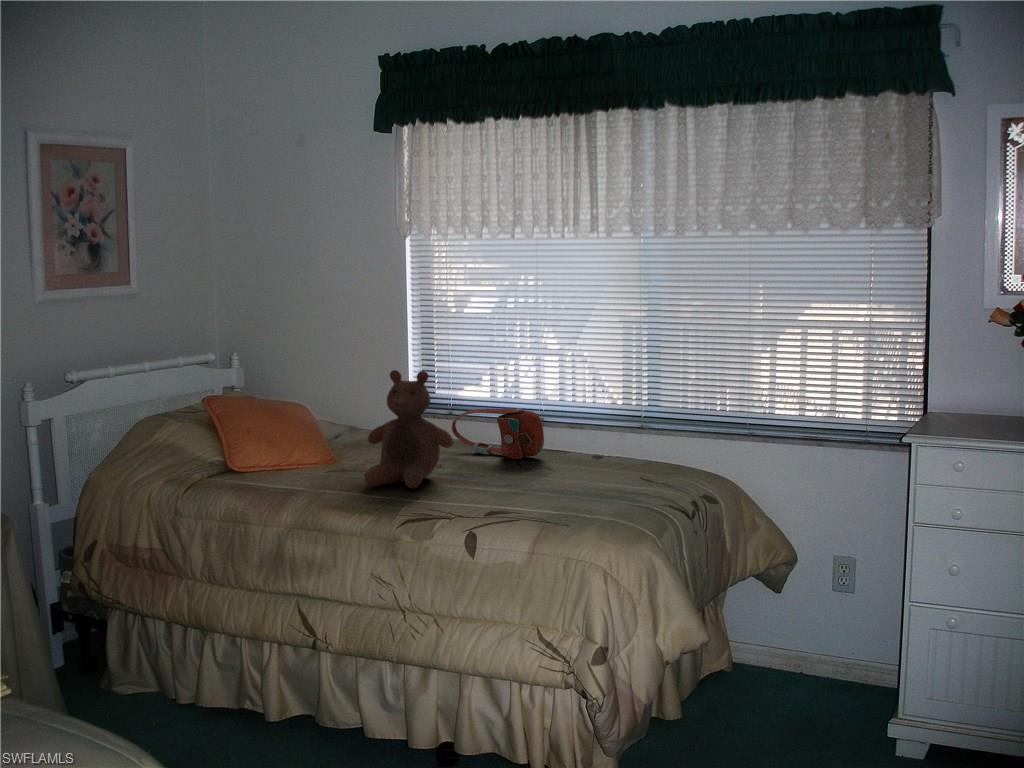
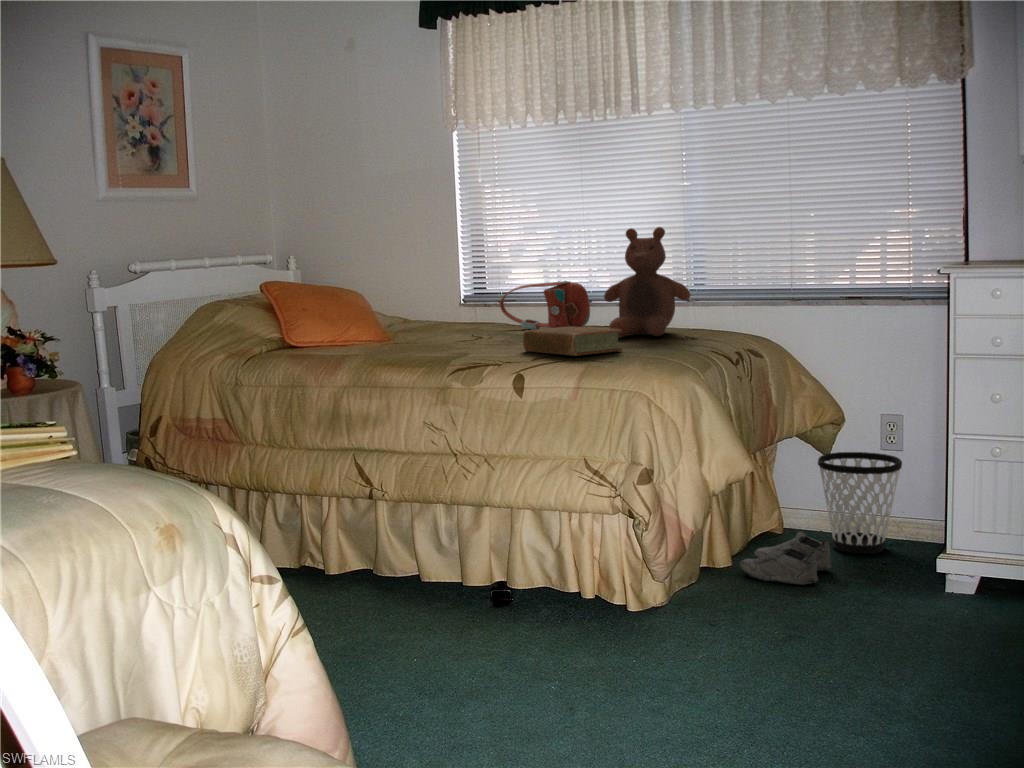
stuffed bear: present [365,370,453,488] -> present [604,227,690,337]
book: none [475,469,577,513] -> present [523,327,622,356]
wastebasket: none [770,591,854,700] -> present [818,452,902,554]
shoe: none [691,683,783,745] -> present [740,532,831,585]

